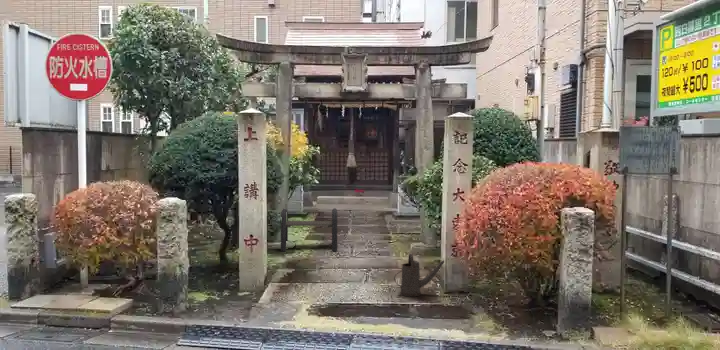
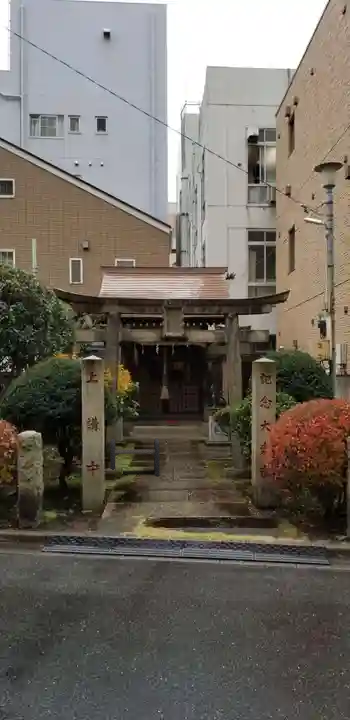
watering can: present [394,254,444,297] -> none [213,476,254,512]

